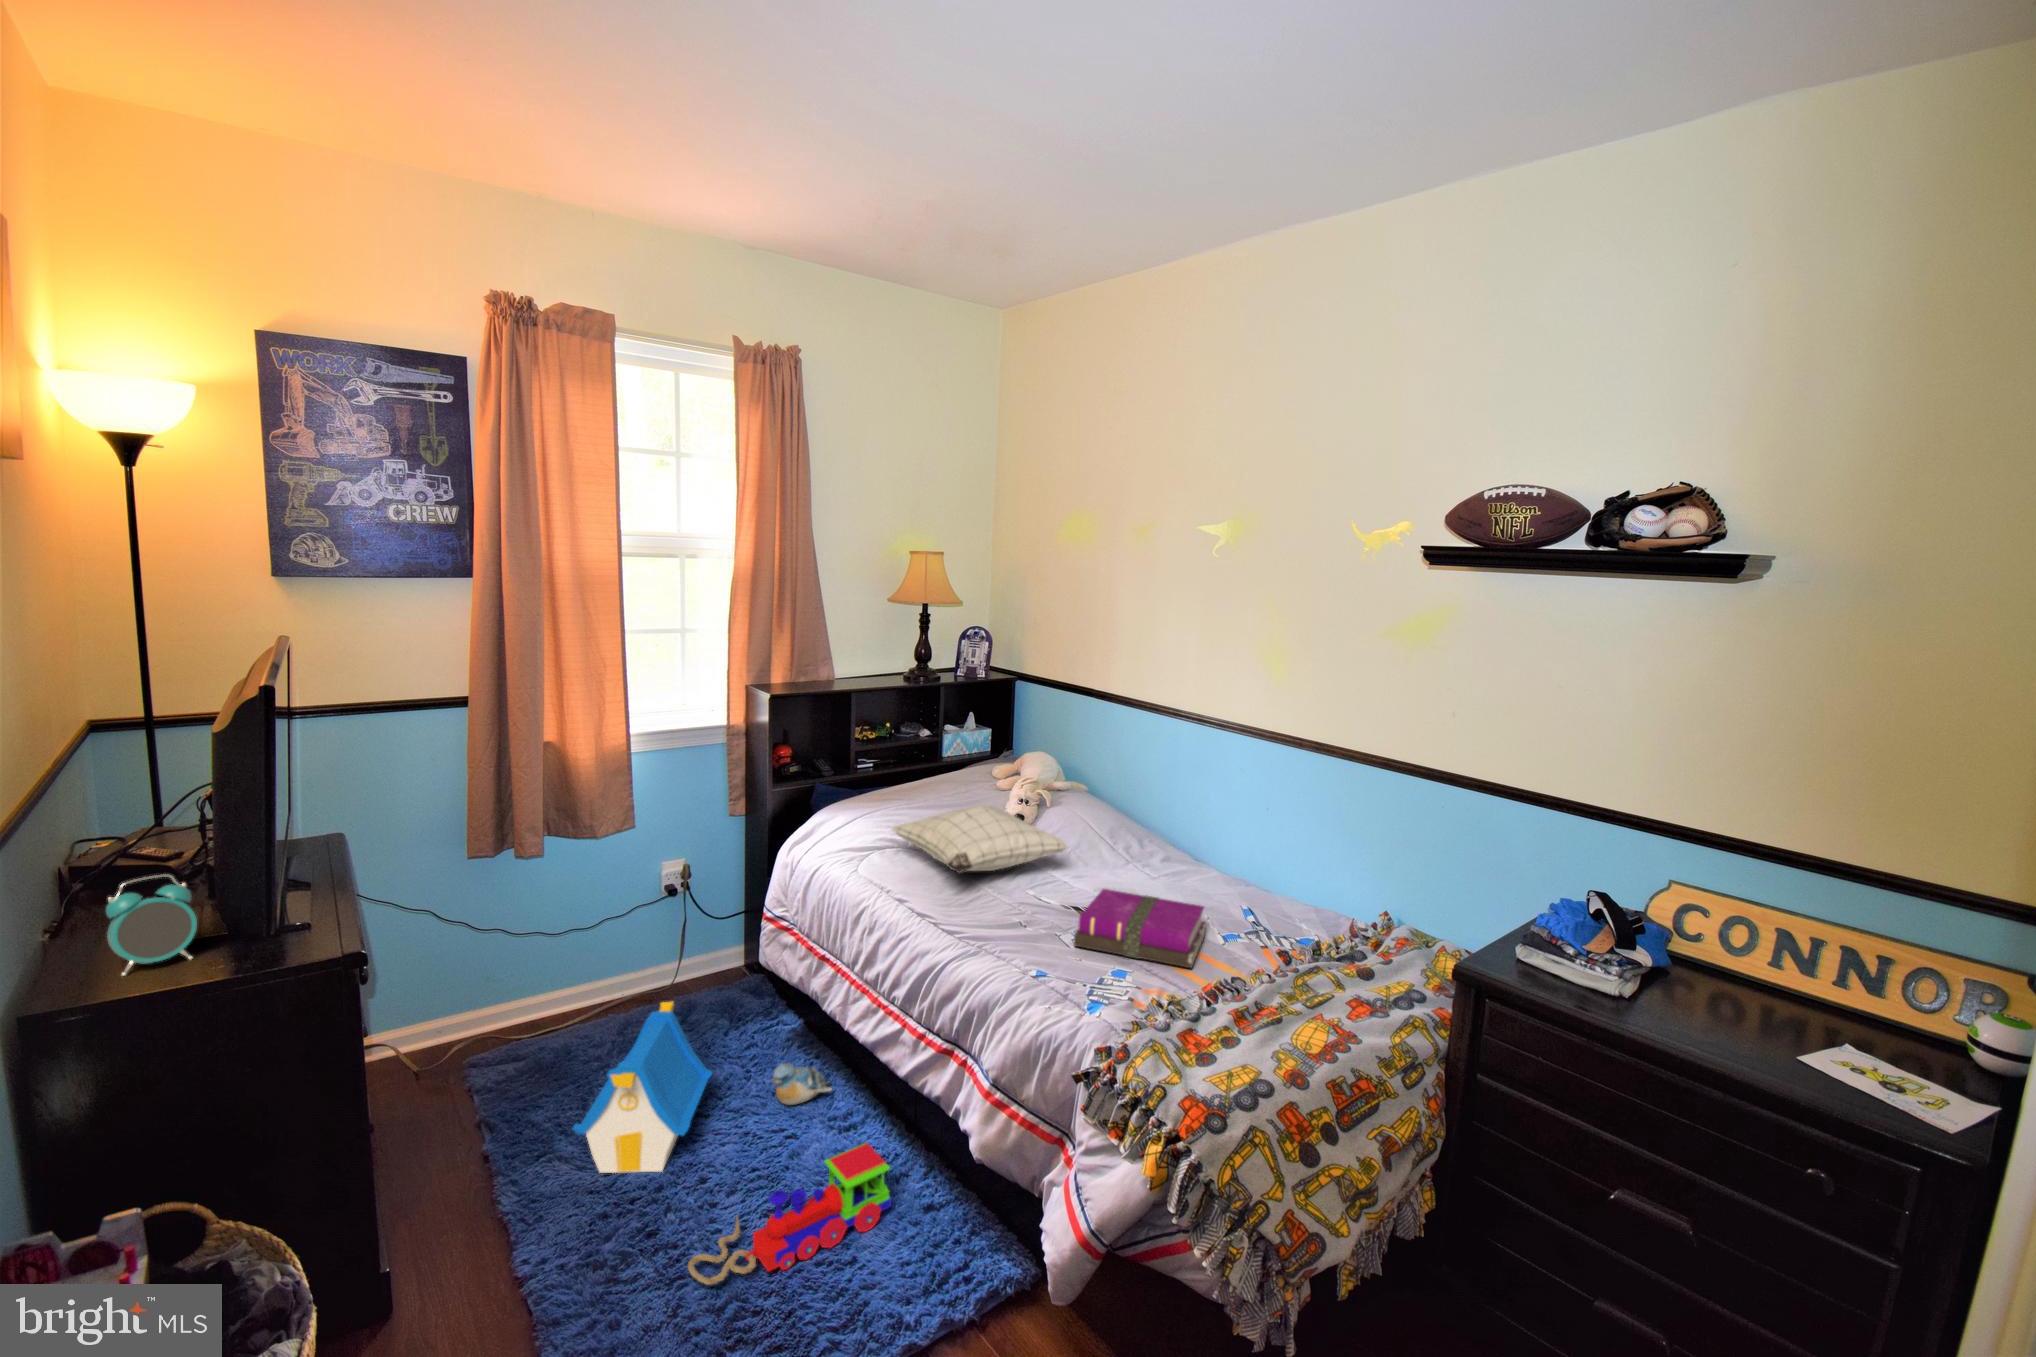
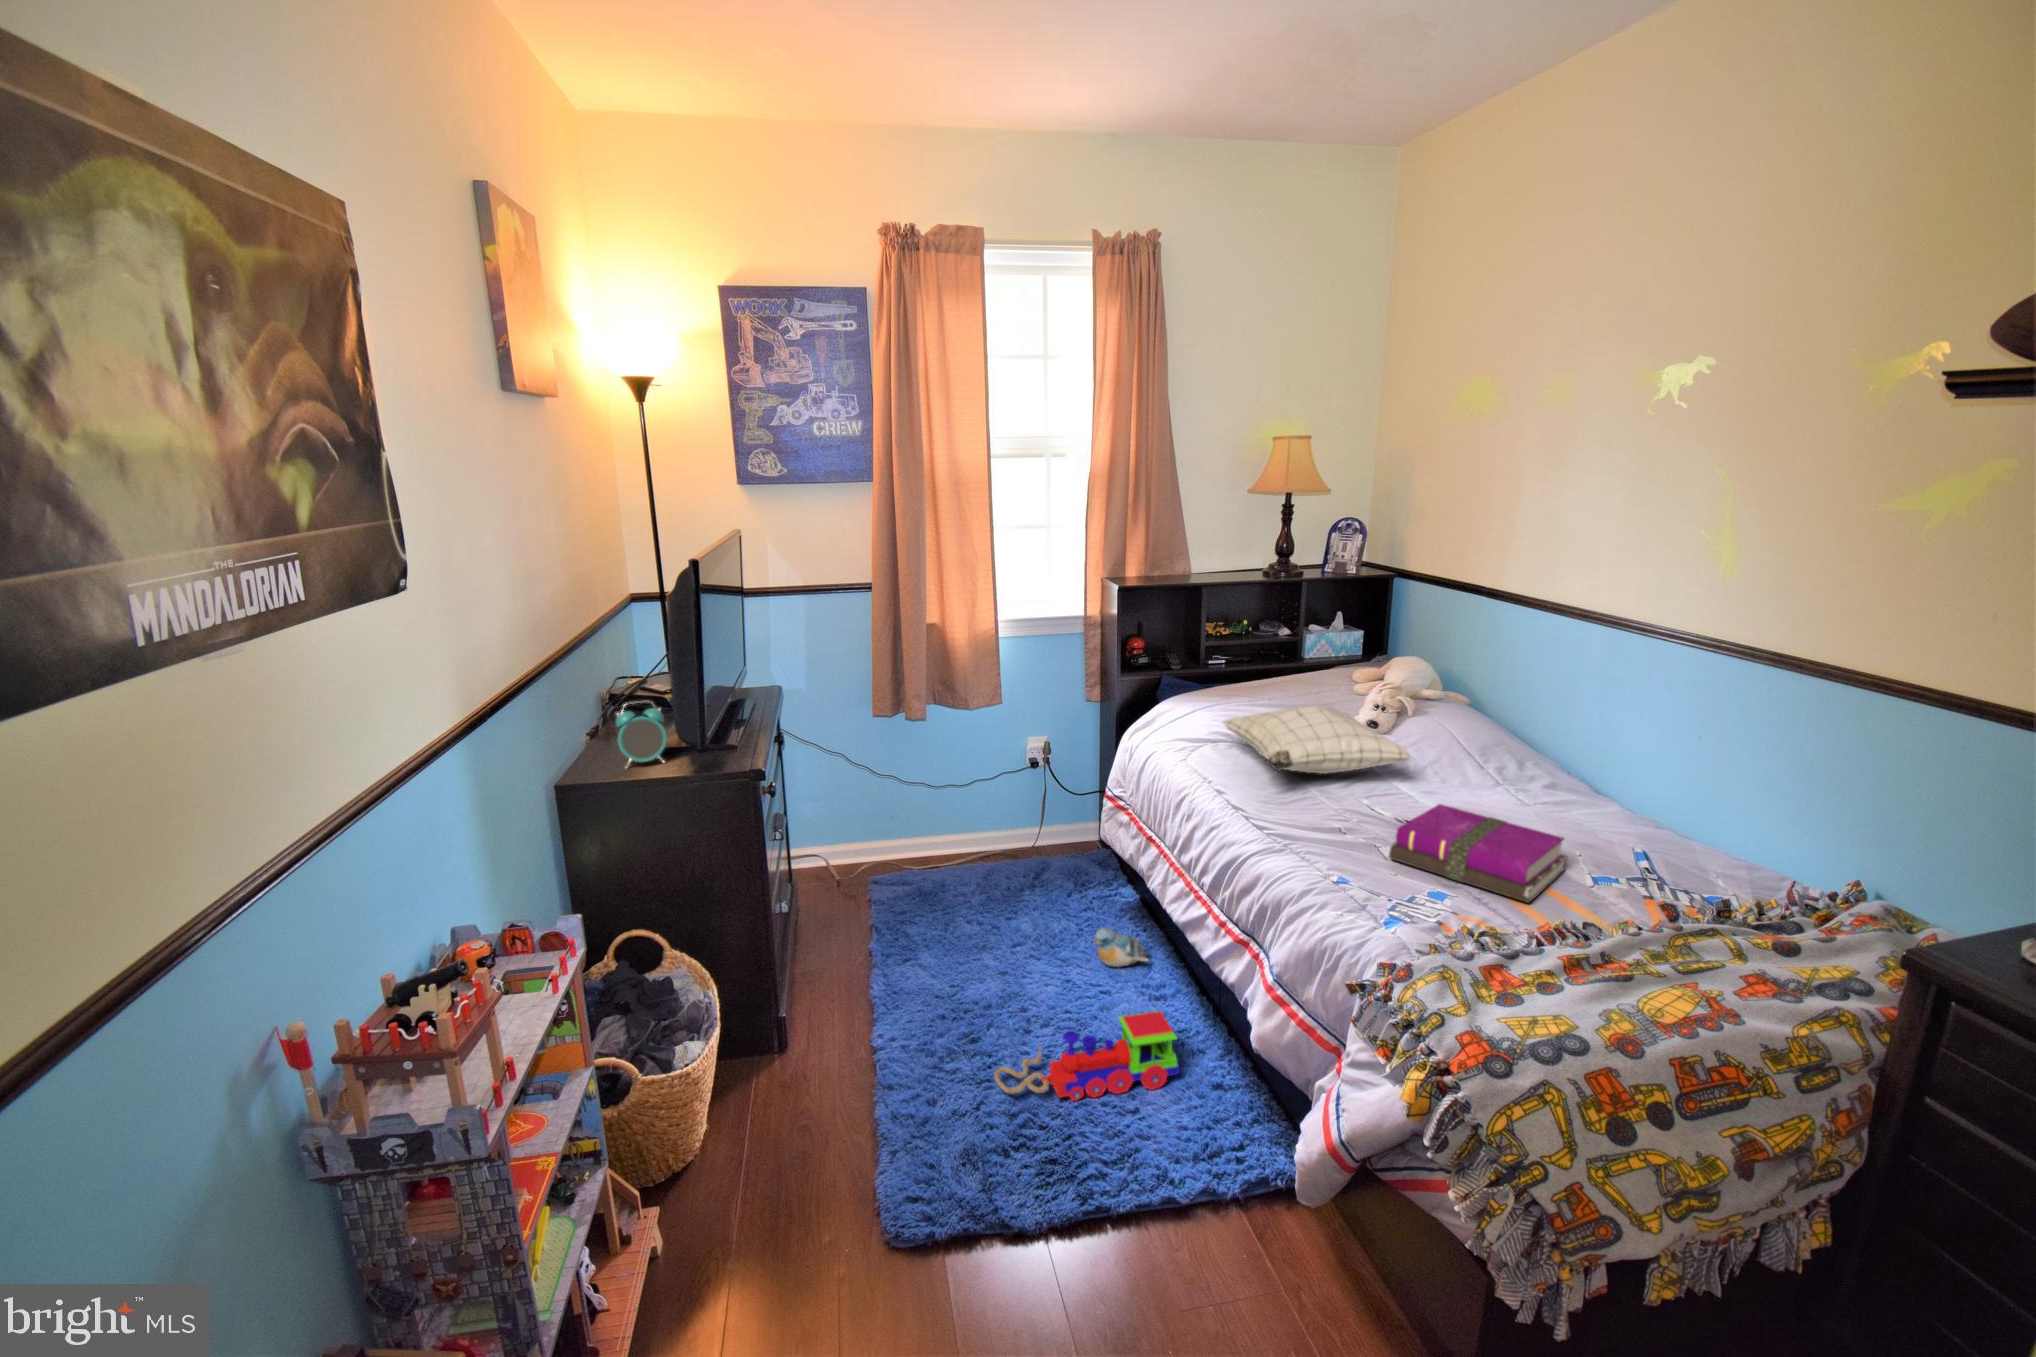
toy house: present [573,1002,712,1173] -> none [926,855,1045,996]

